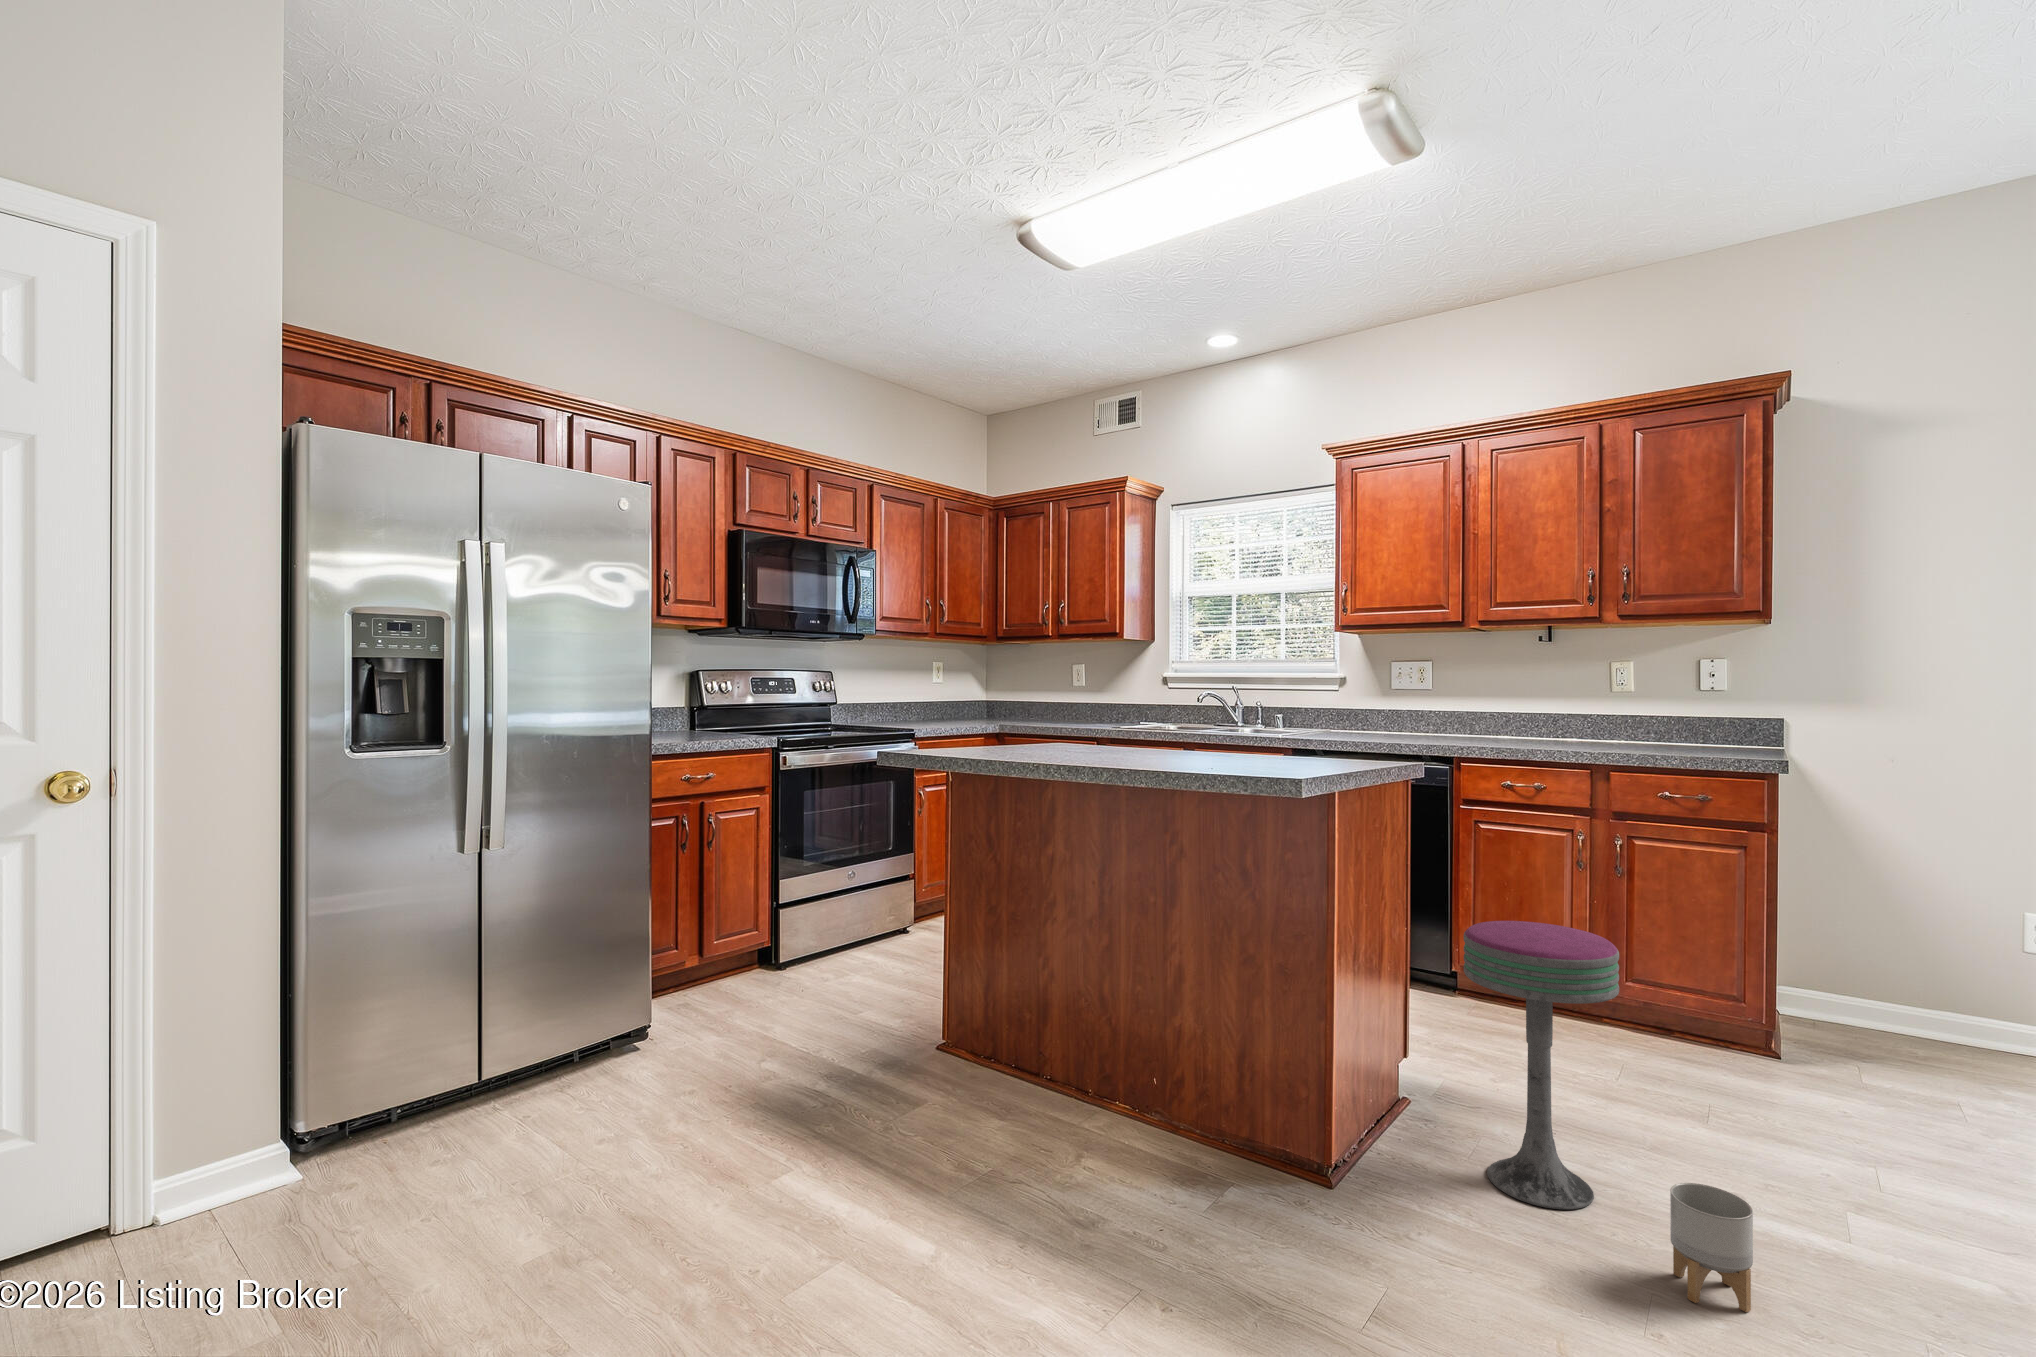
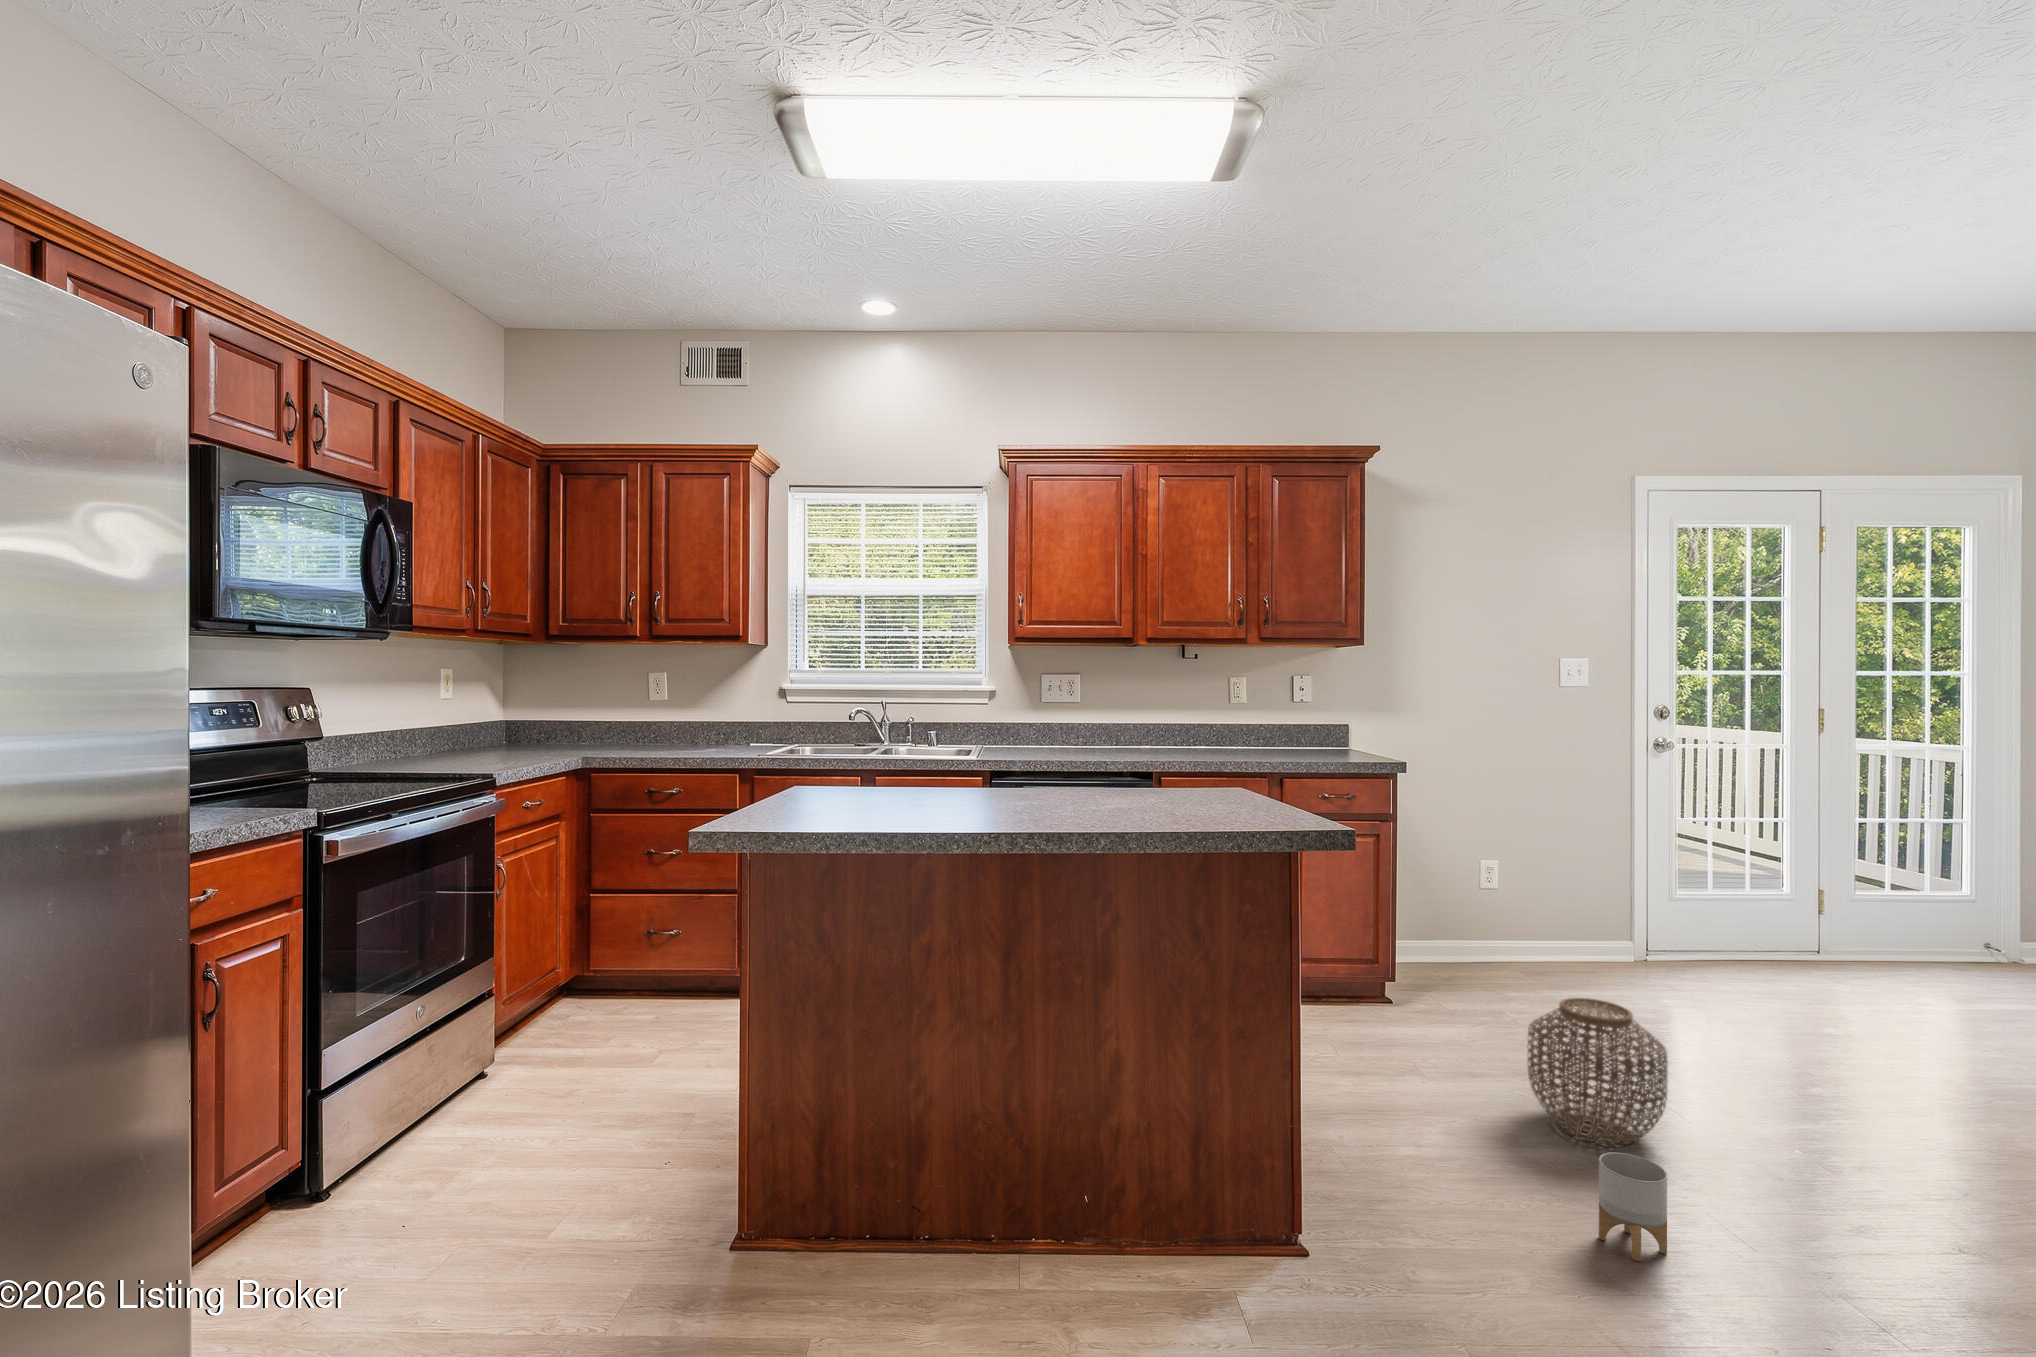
bar stool: present [1464,921,1619,1210] -> none [1370,939,1510,1211]
woven basket: none [1762,1044,1965,1239] -> present [1528,998,1668,1146]

